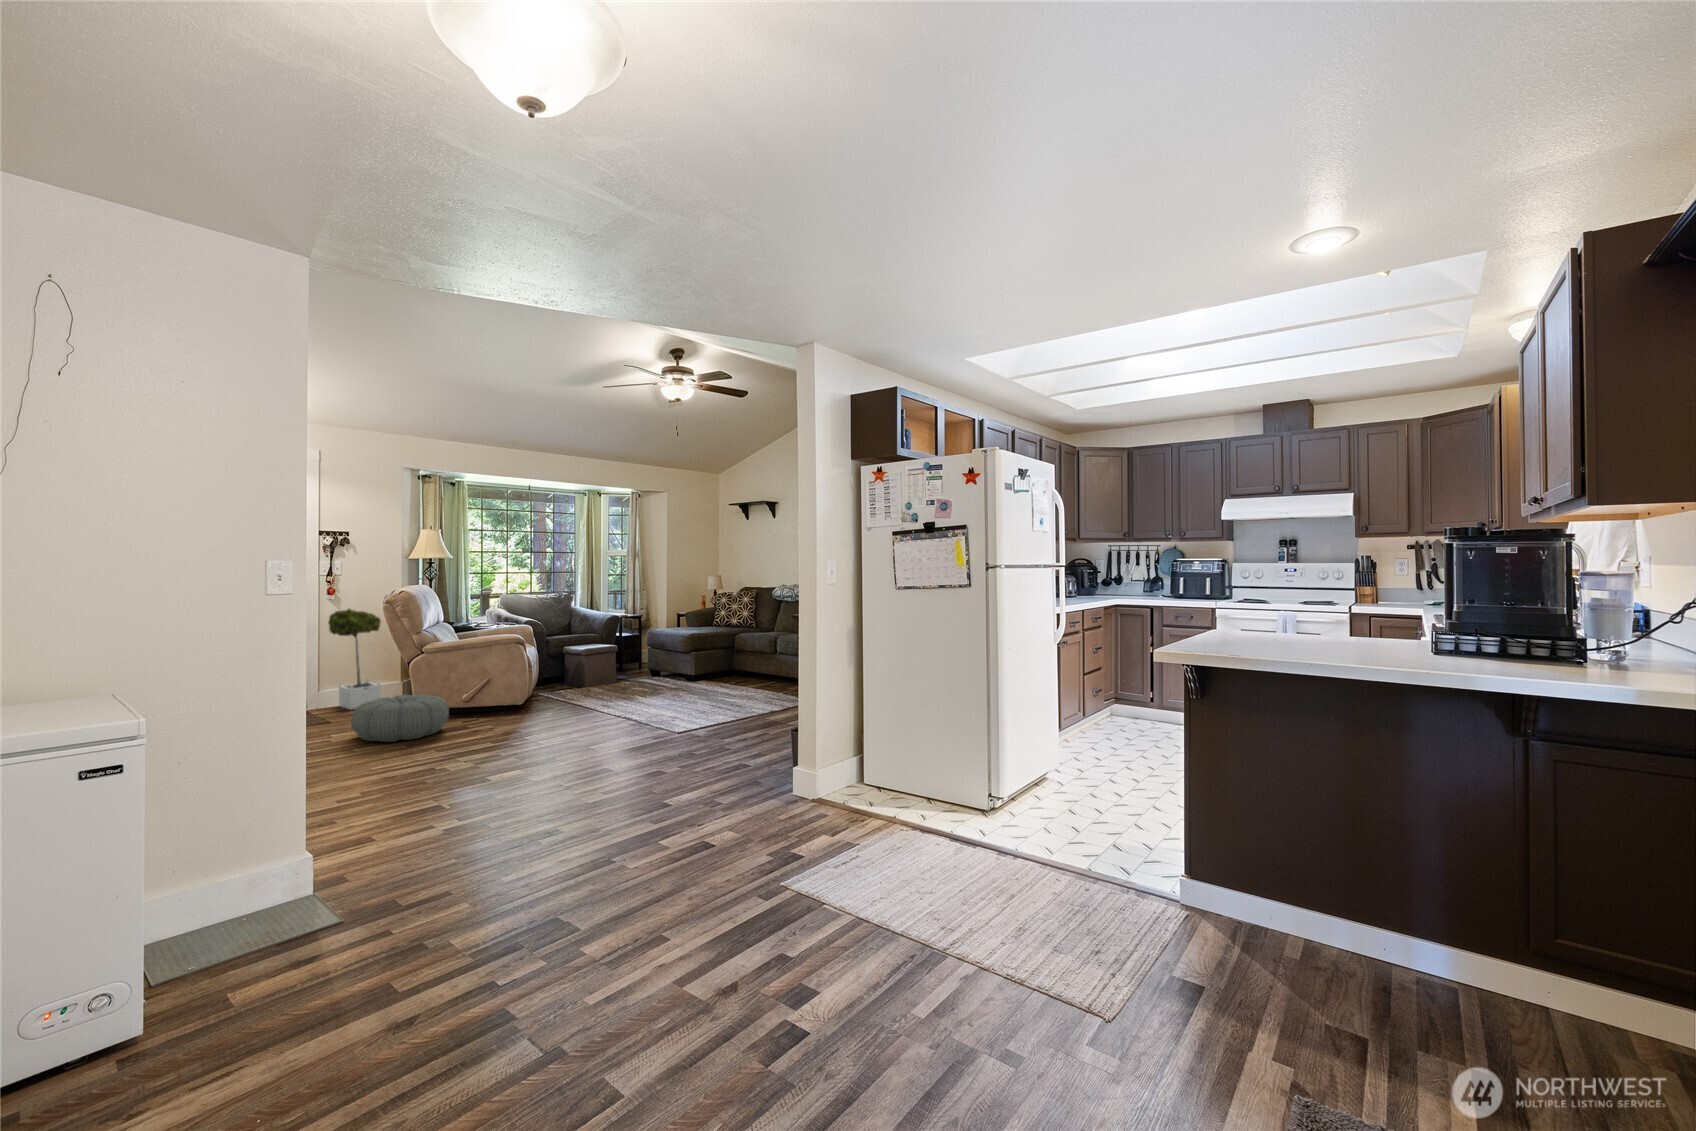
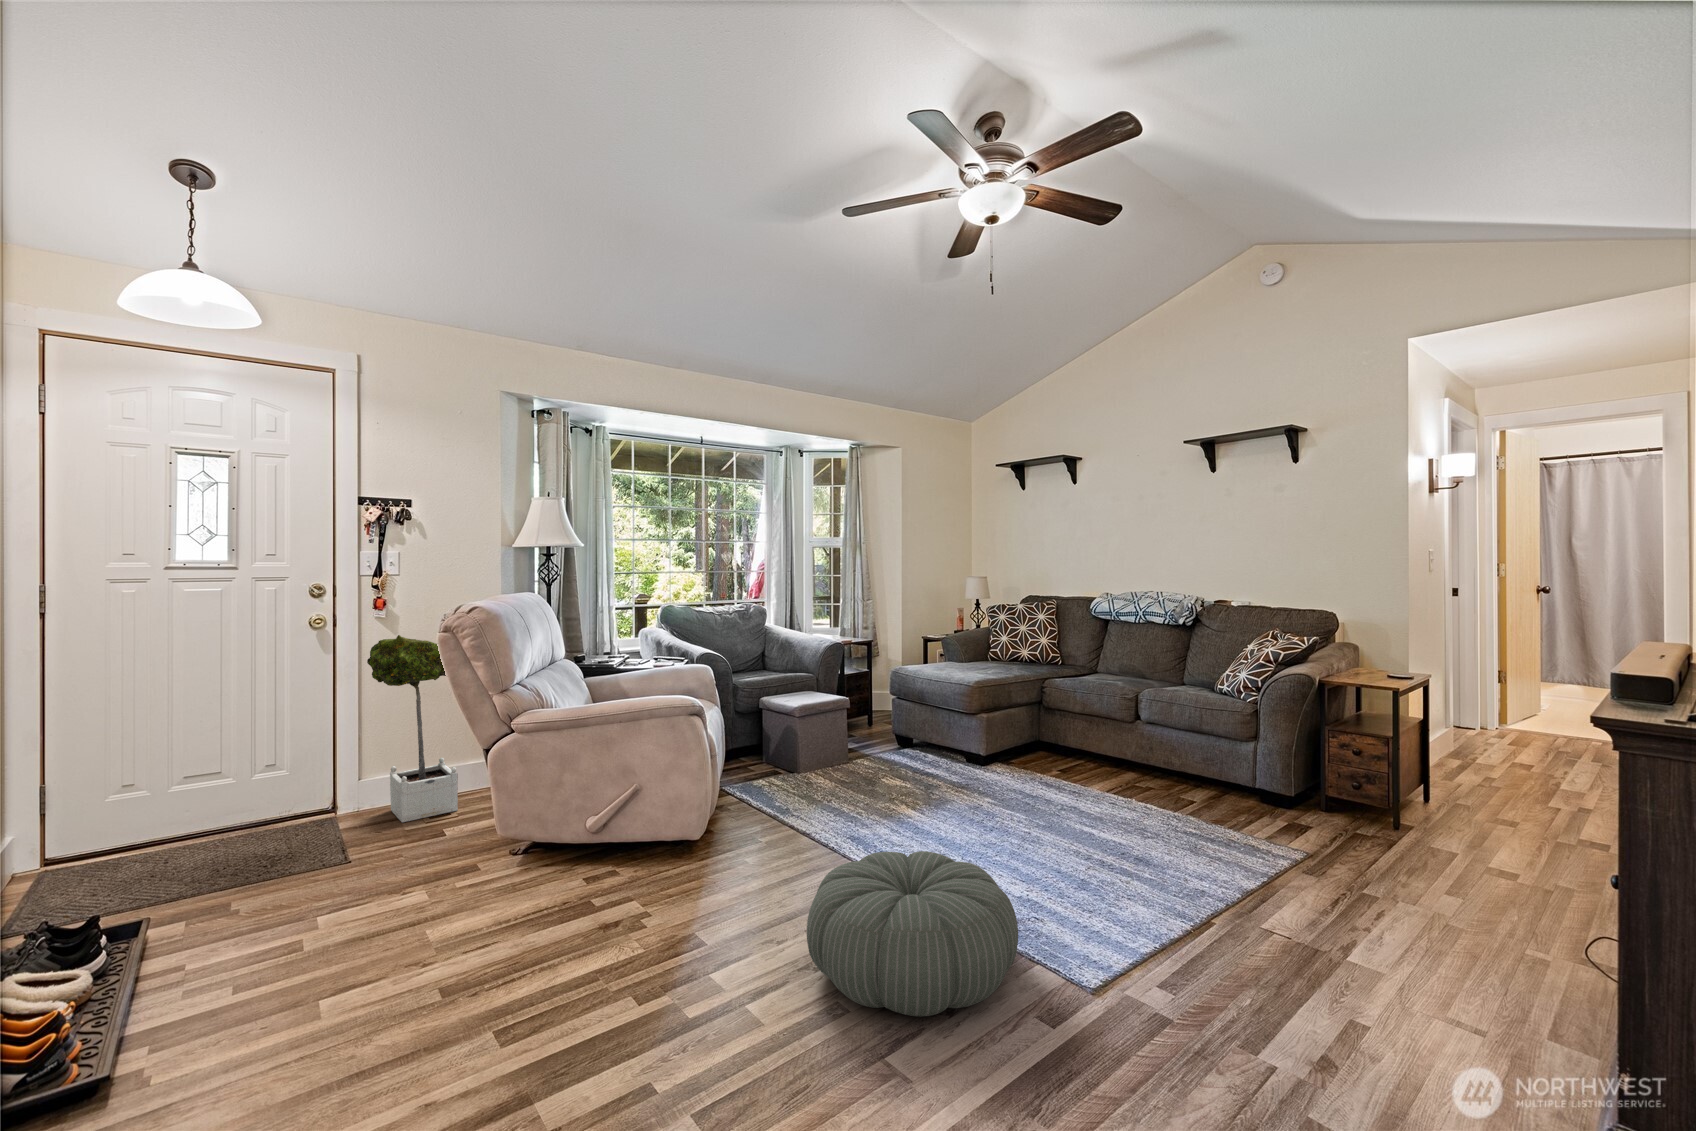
pouf: present [351,694,449,742] -> present [807,851,1018,1016]

